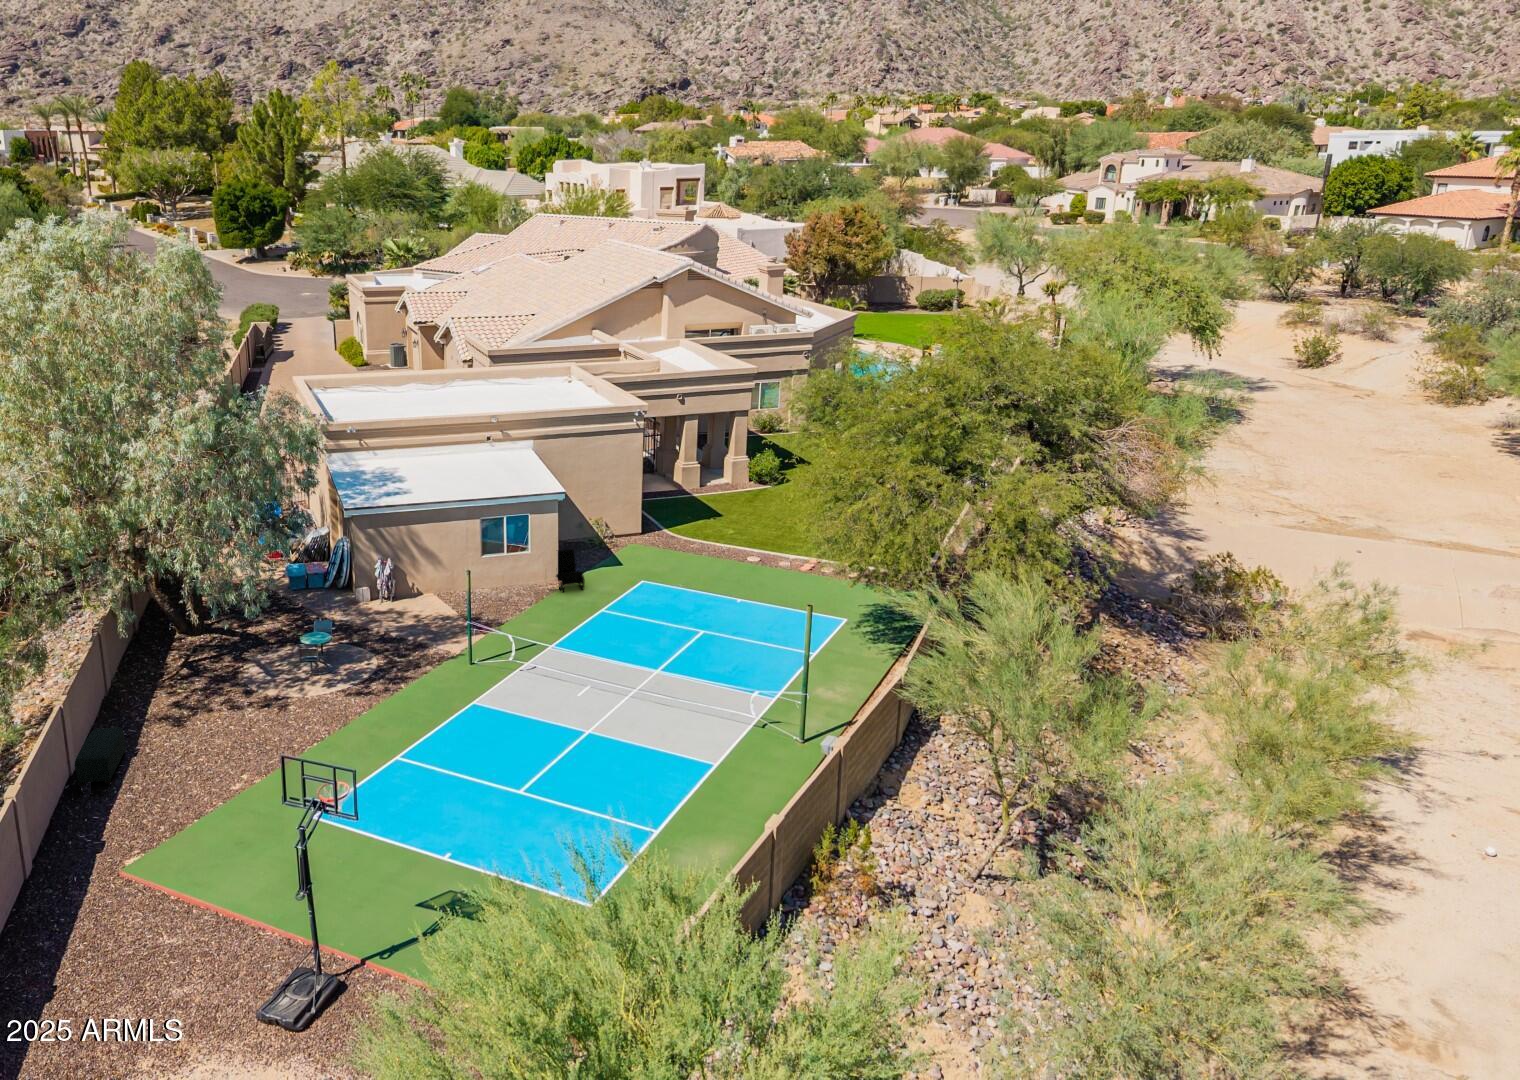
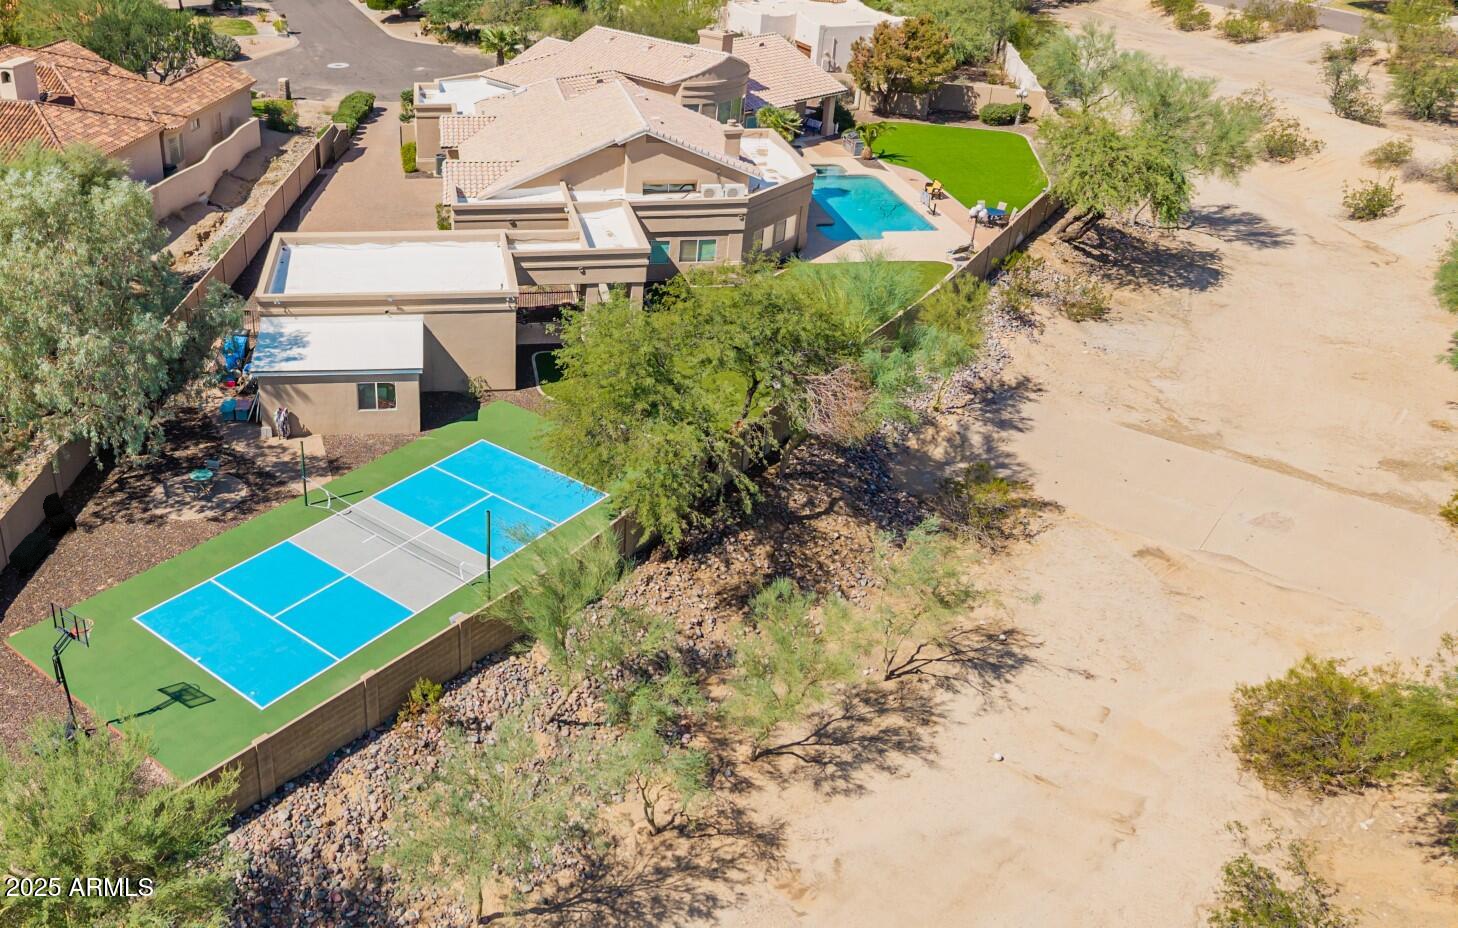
lounge chair: present [556,549,585,592] -> present [43,492,77,536]

